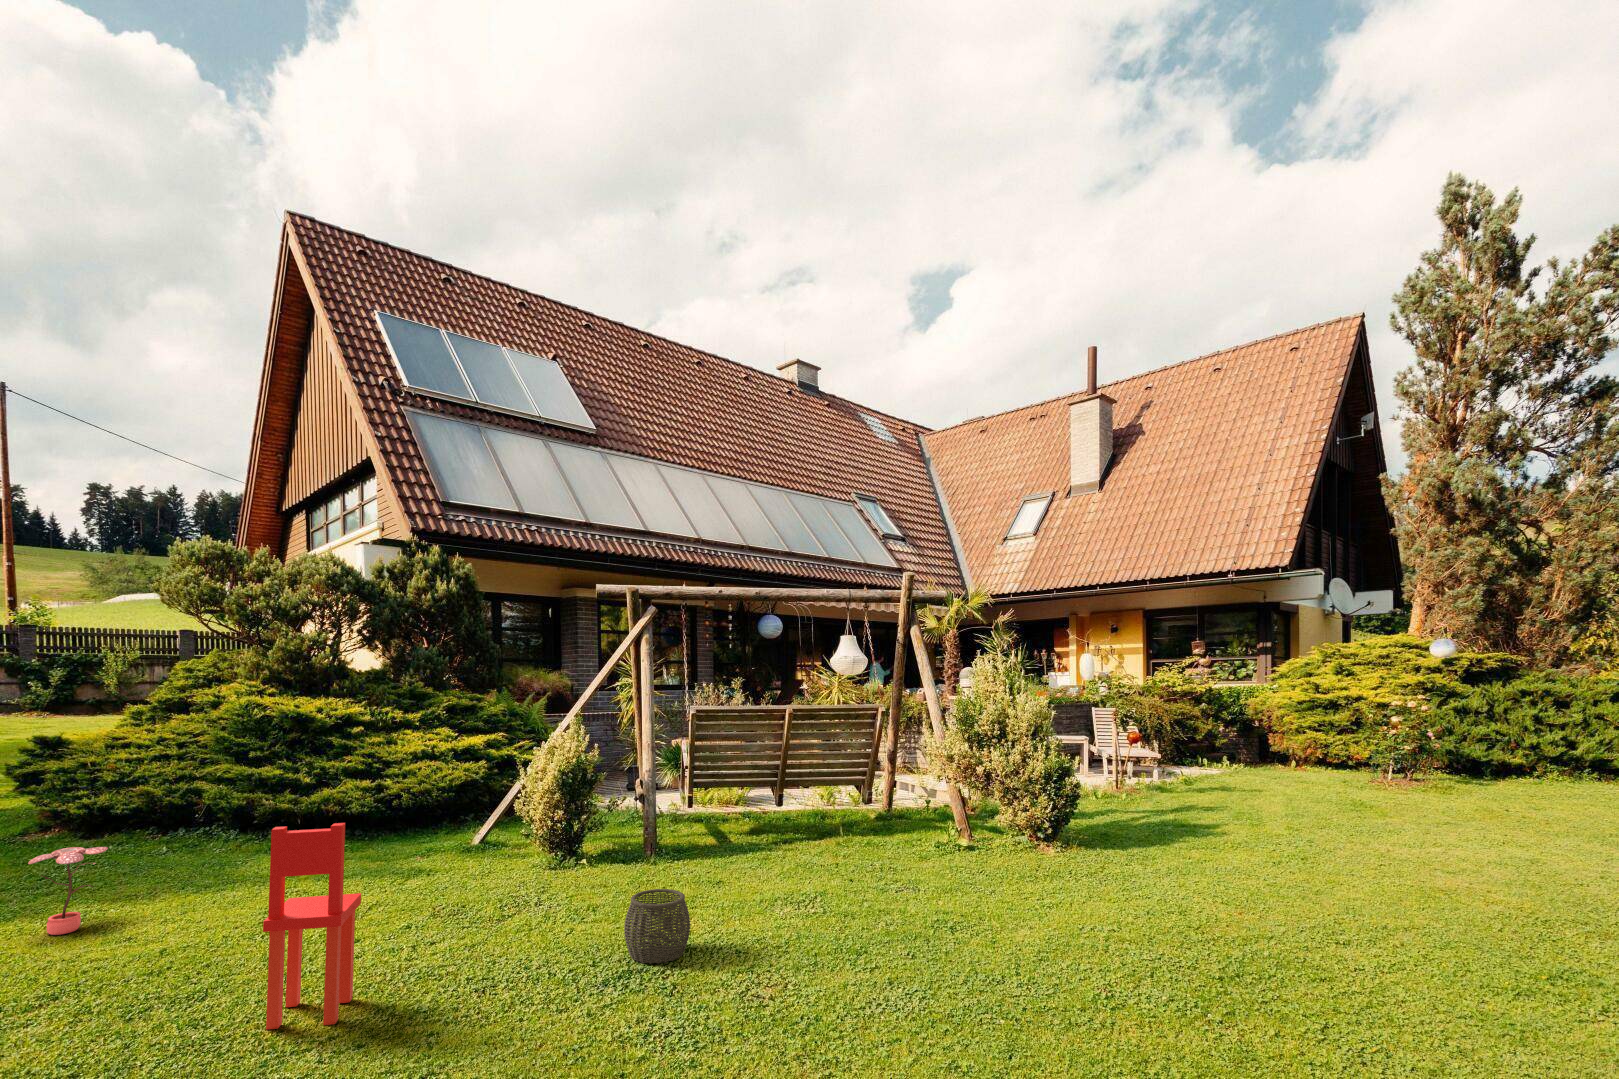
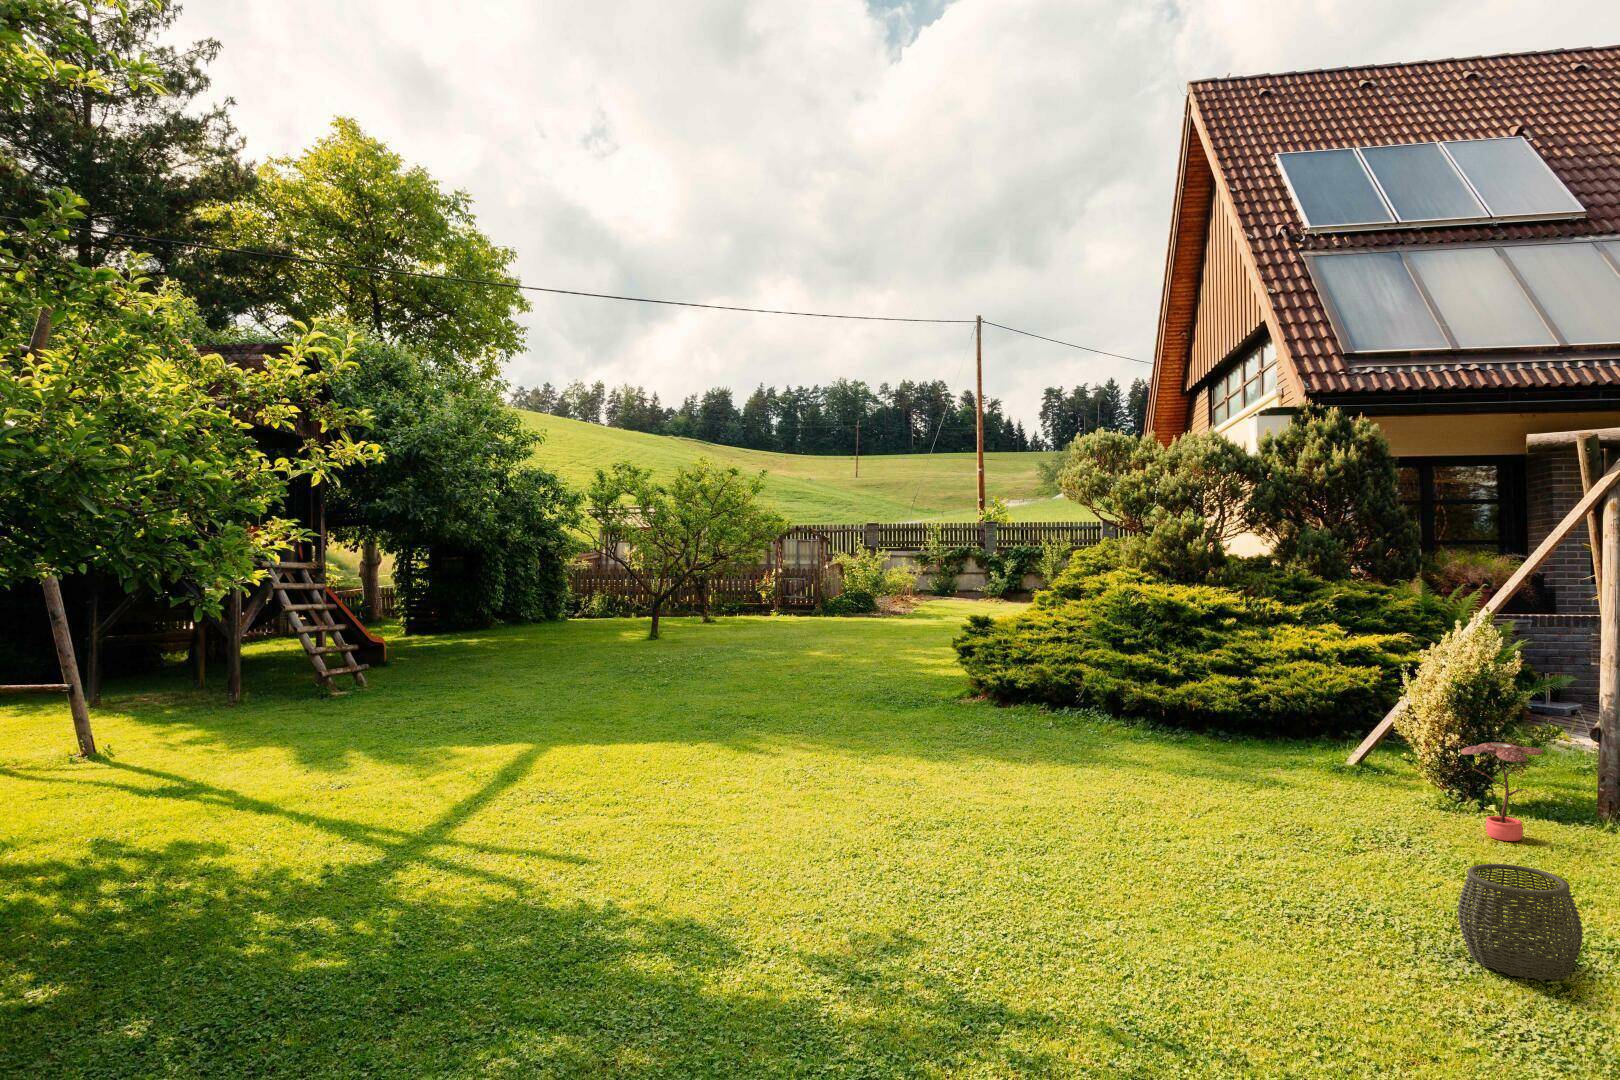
chair: present [263,823,361,1030] -> none [1000,690,1103,906]
potted plant: present [28,847,108,935] -> present [1461,743,1544,841]

